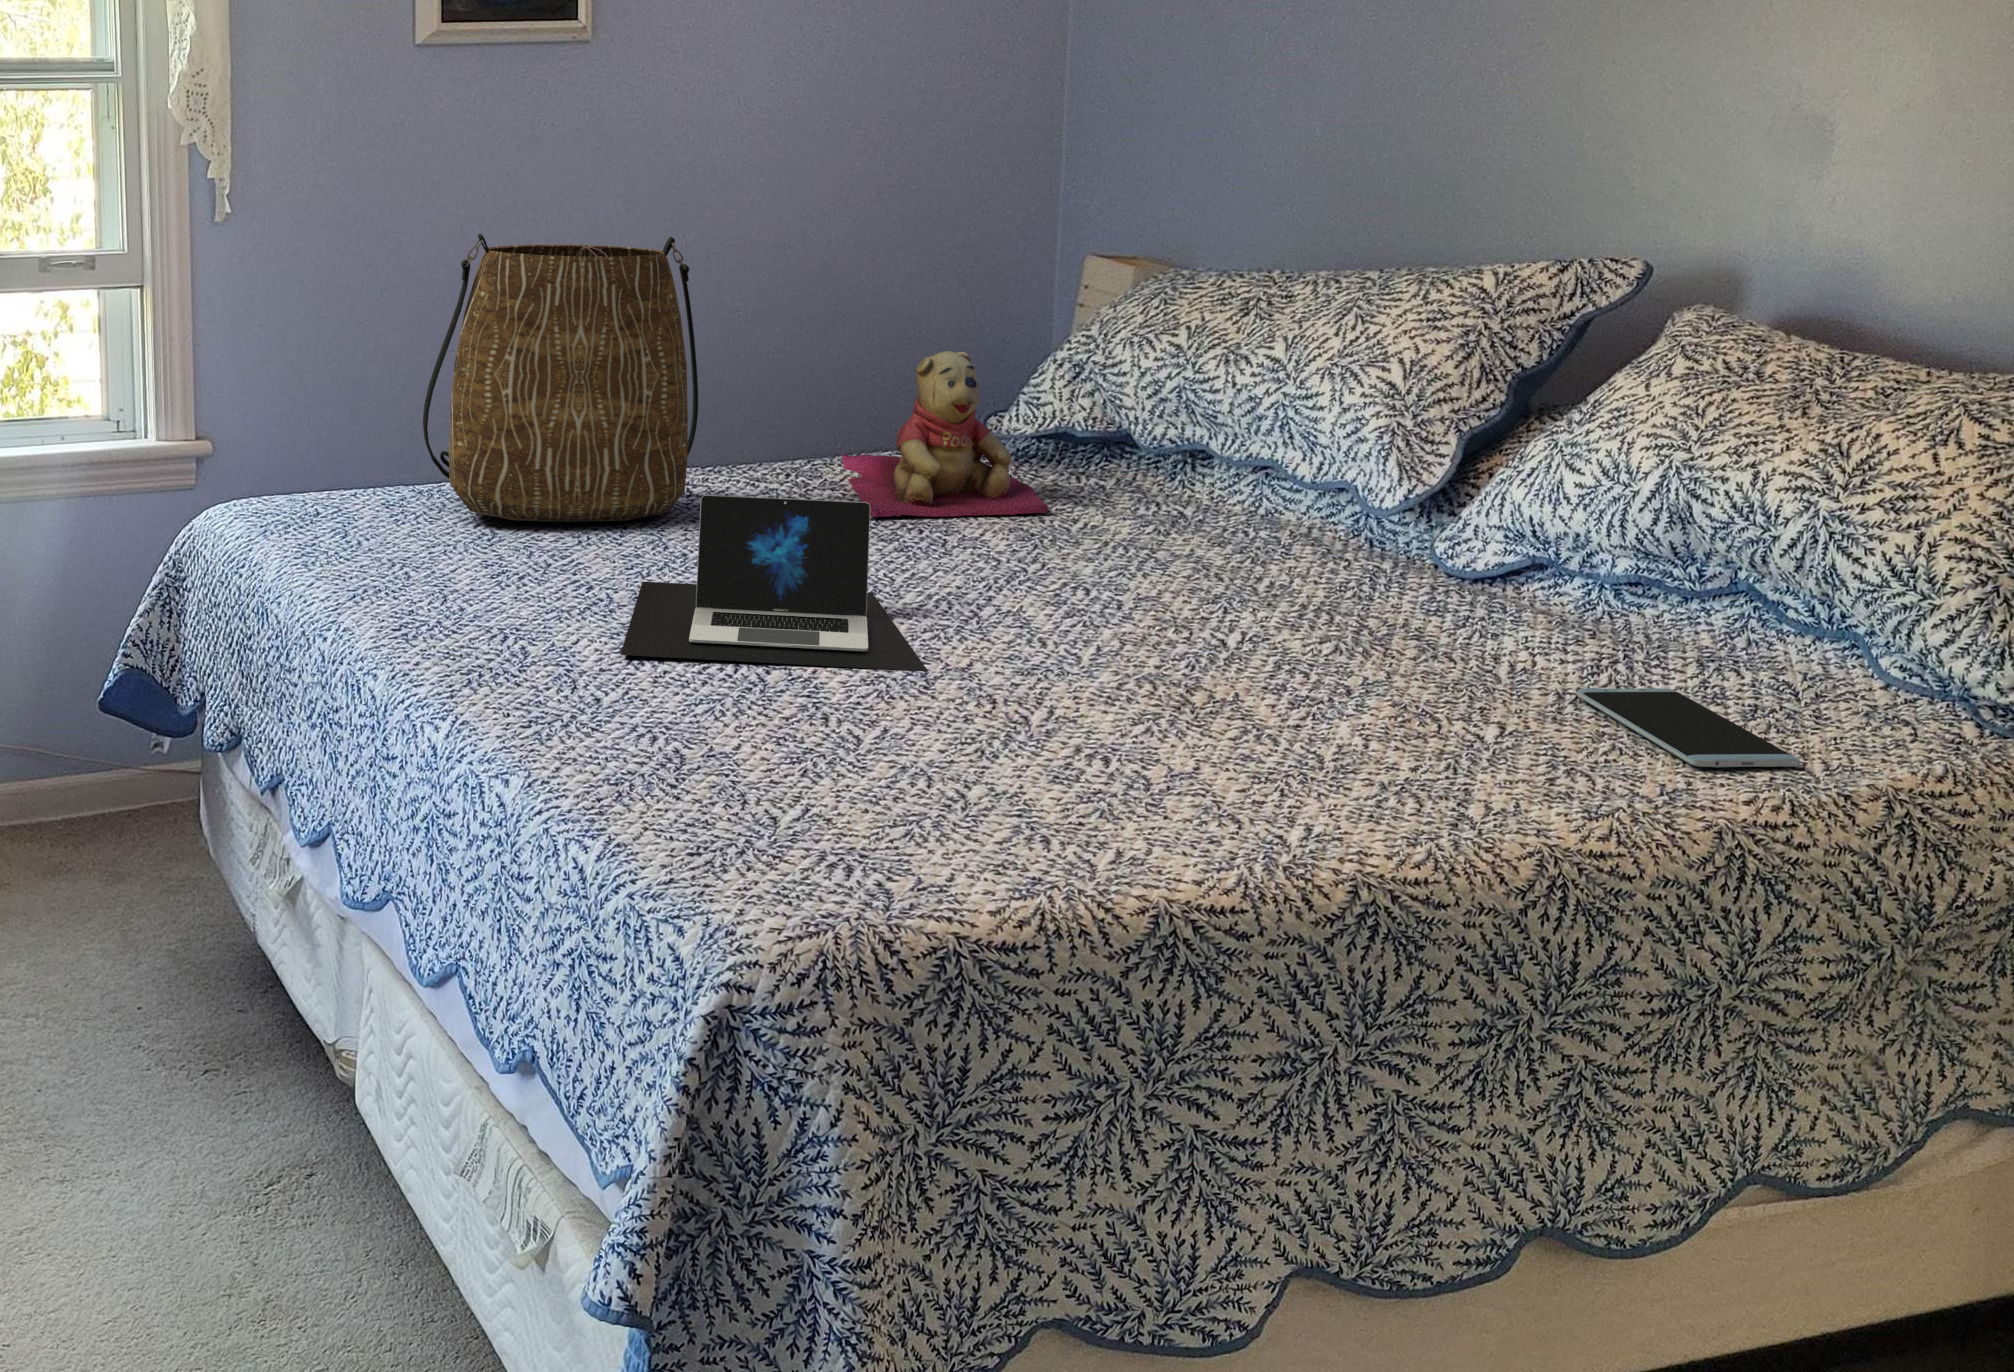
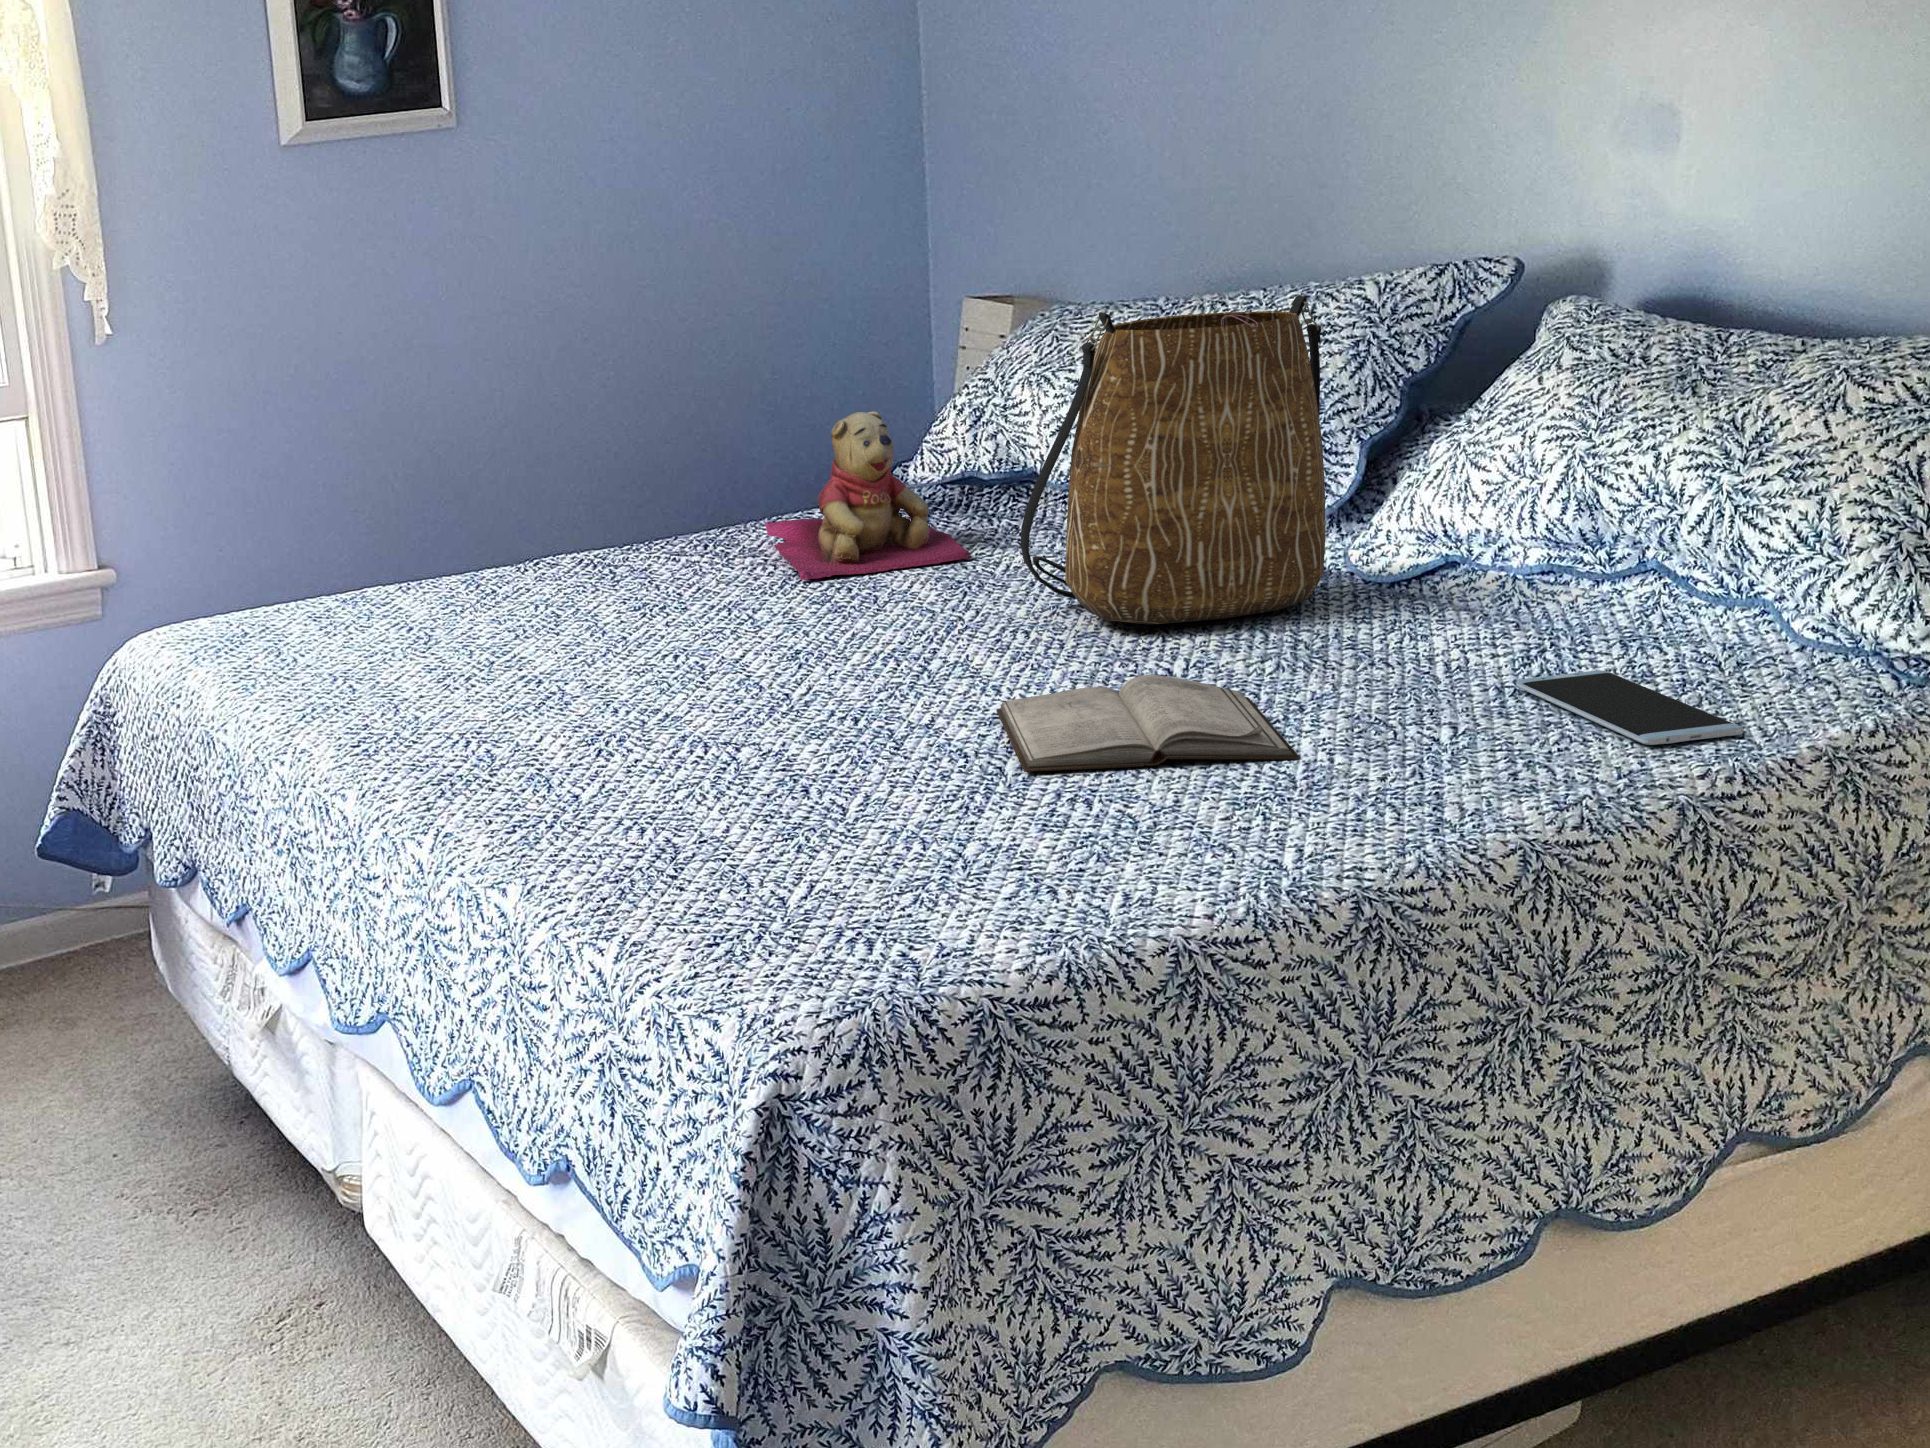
tote bag: present [423,234,698,522] -> present [1020,295,1326,625]
laptop: present [621,495,928,671] -> none [594,570,903,746]
diary: none [1035,643,1333,743] -> present [996,675,1299,772]

